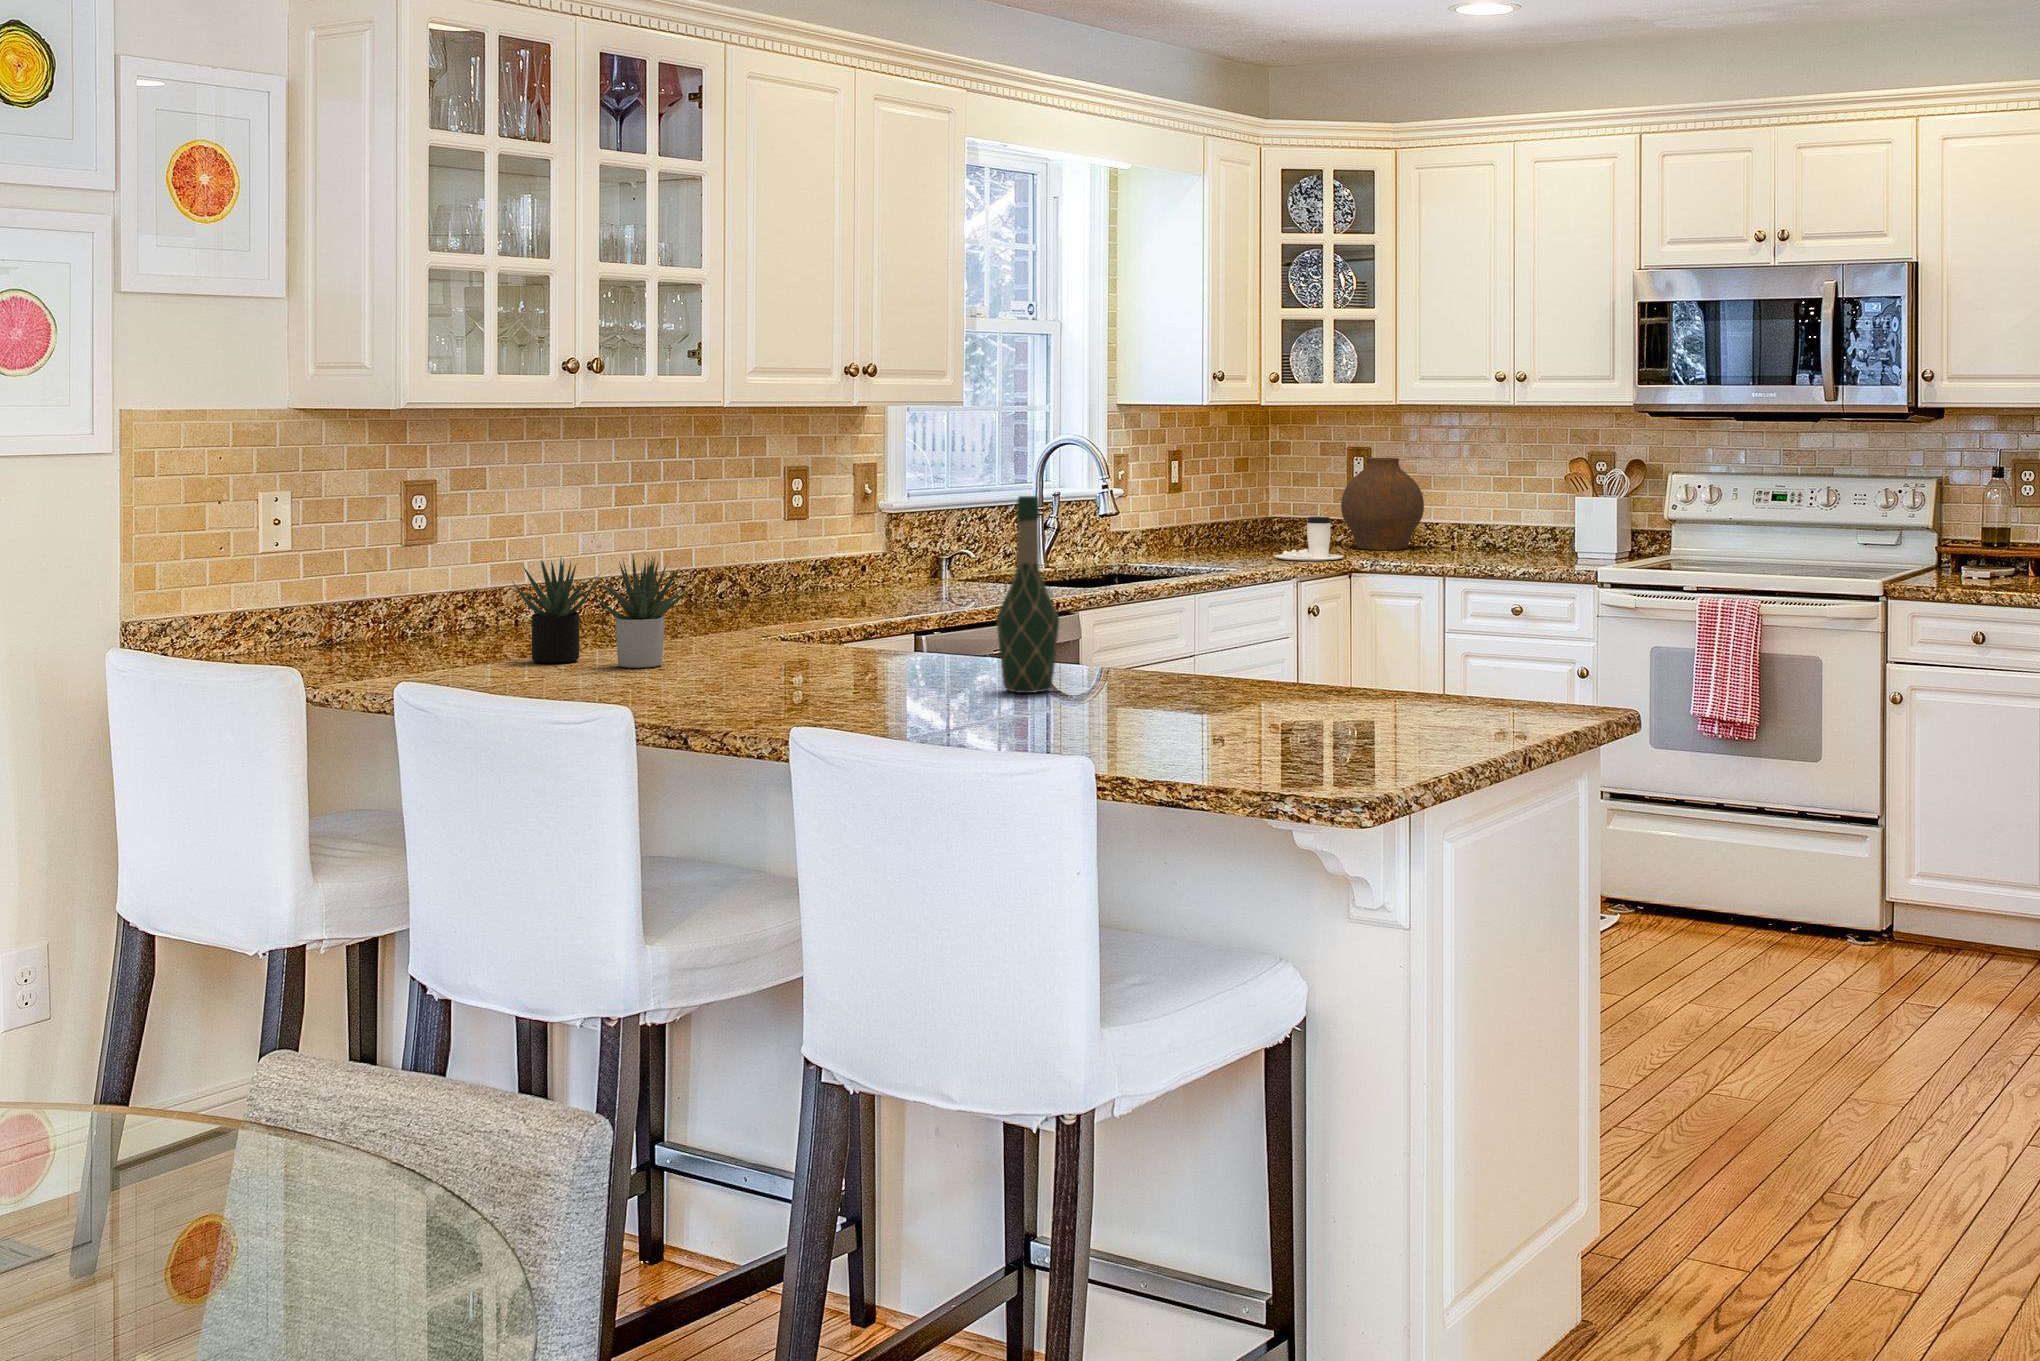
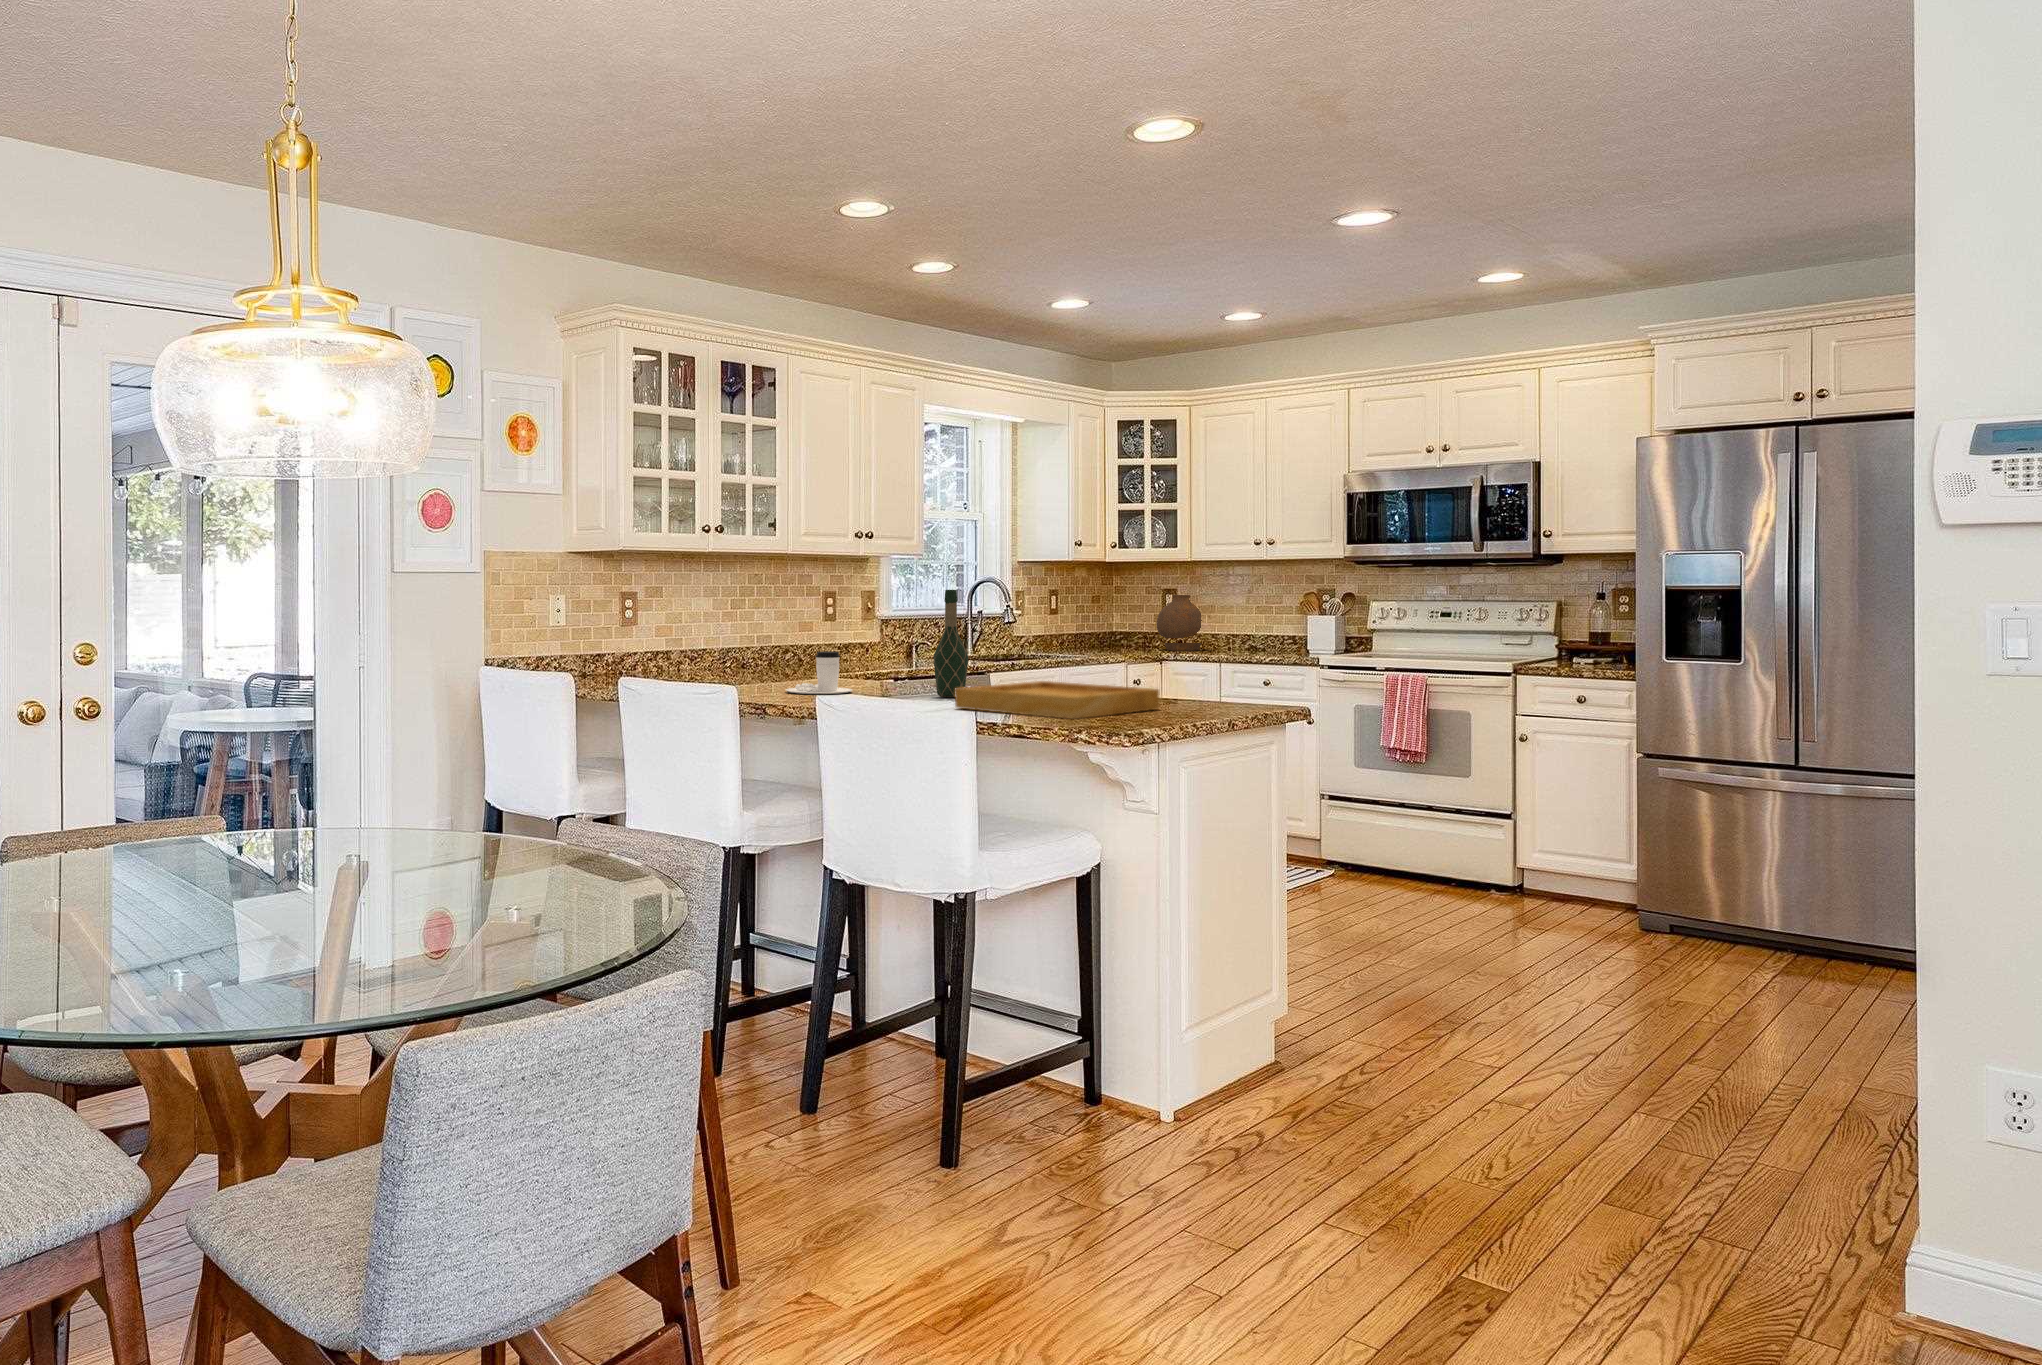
coffee cup: present [1275,517,1343,561] -> present [786,651,852,694]
succulent plant: present [512,556,690,668] -> none [676,625,770,687]
tray: none [1041,664,1397,756] -> present [955,681,1159,719]

